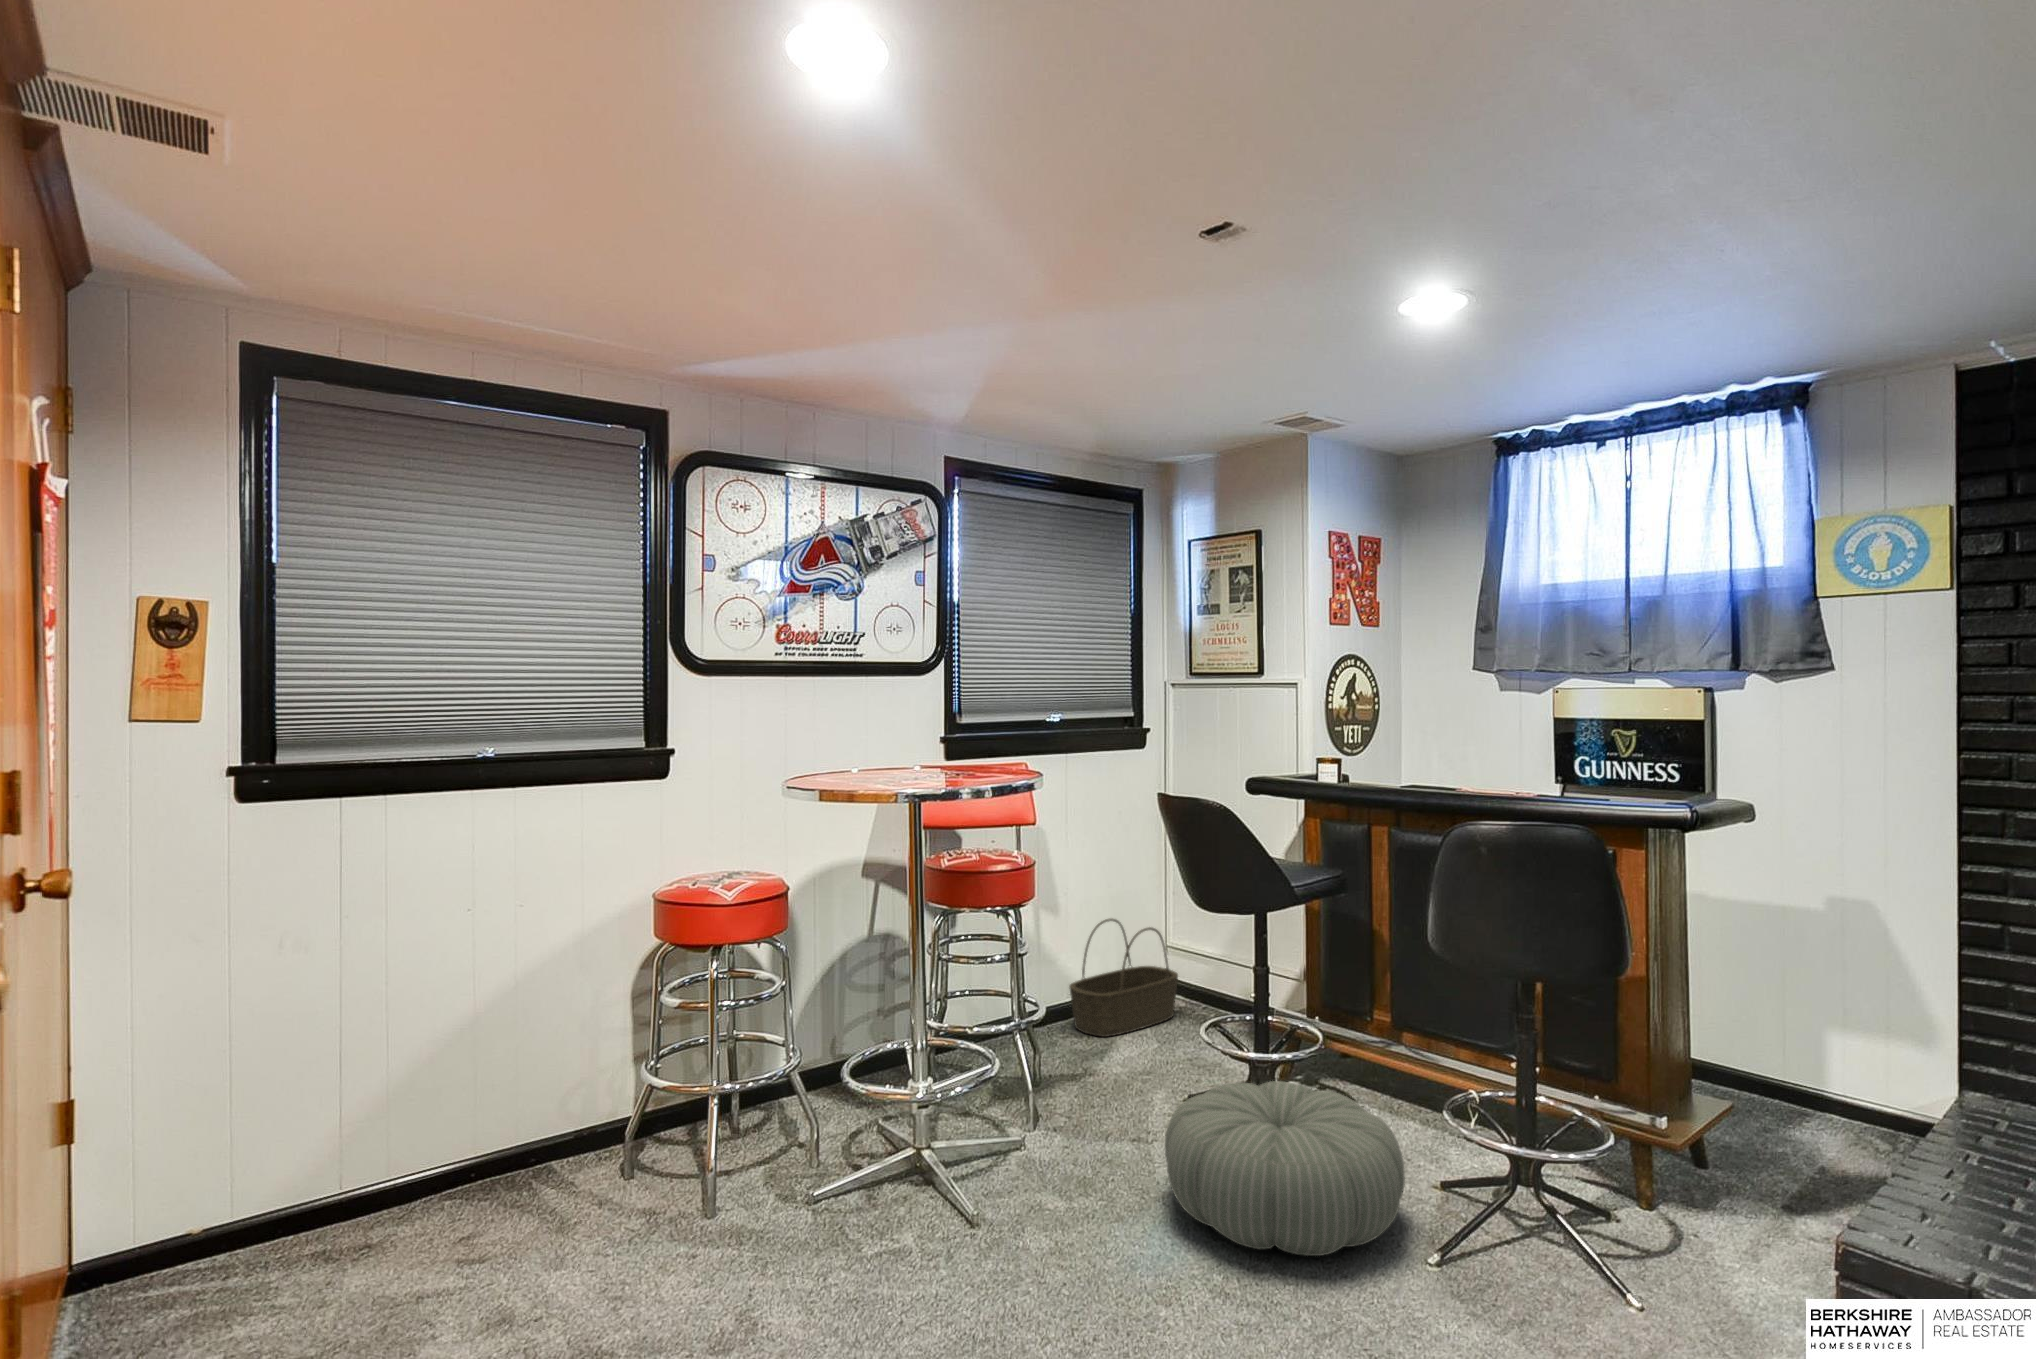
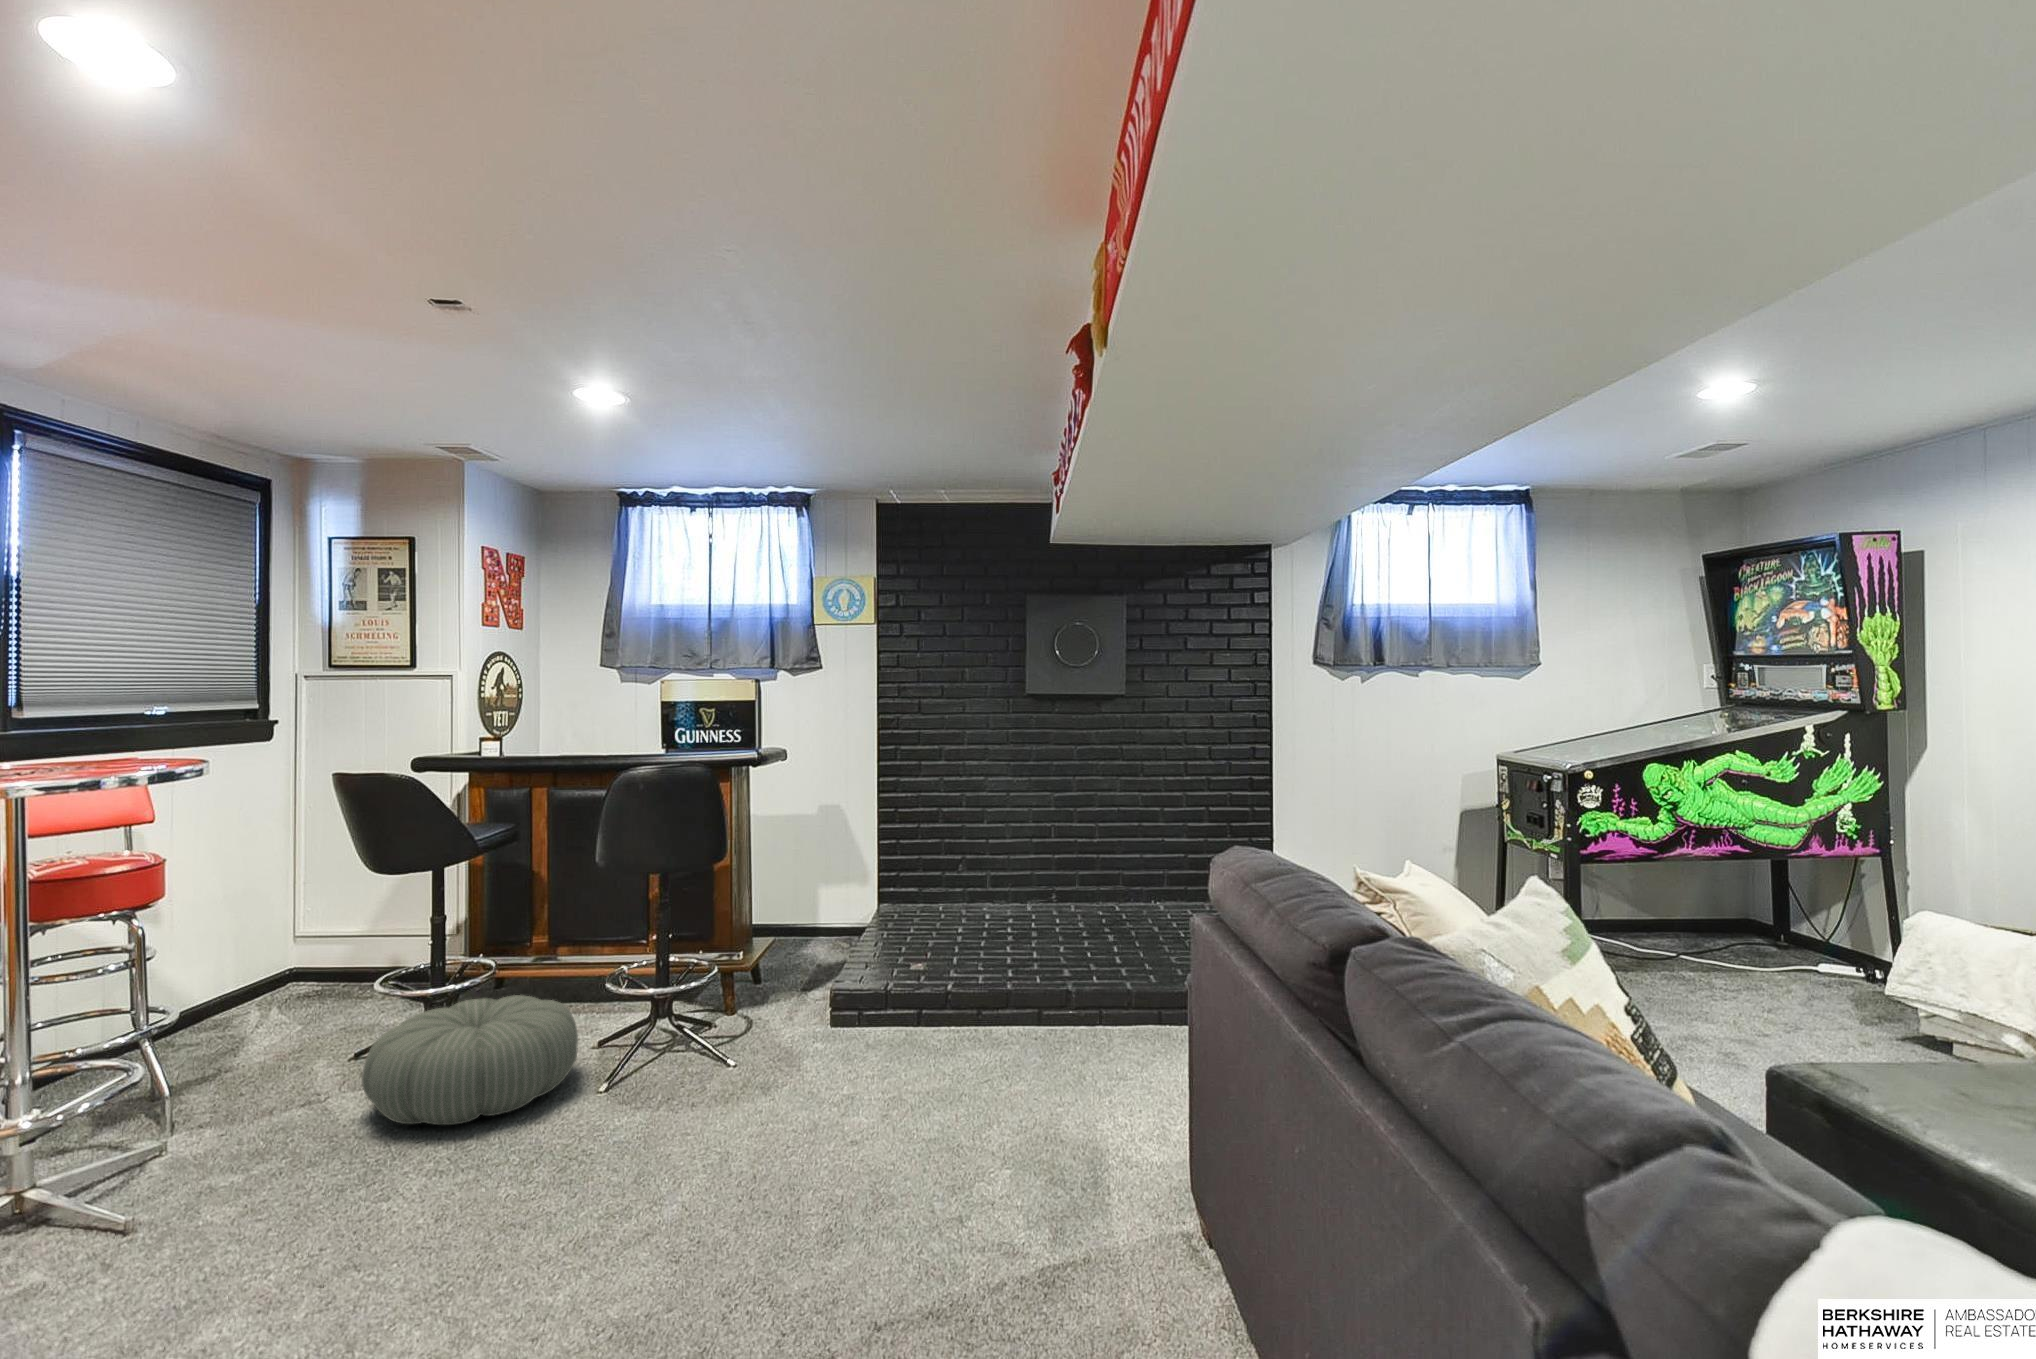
basket: present [1069,918,1178,1037] -> none [183,916,317,1037]

